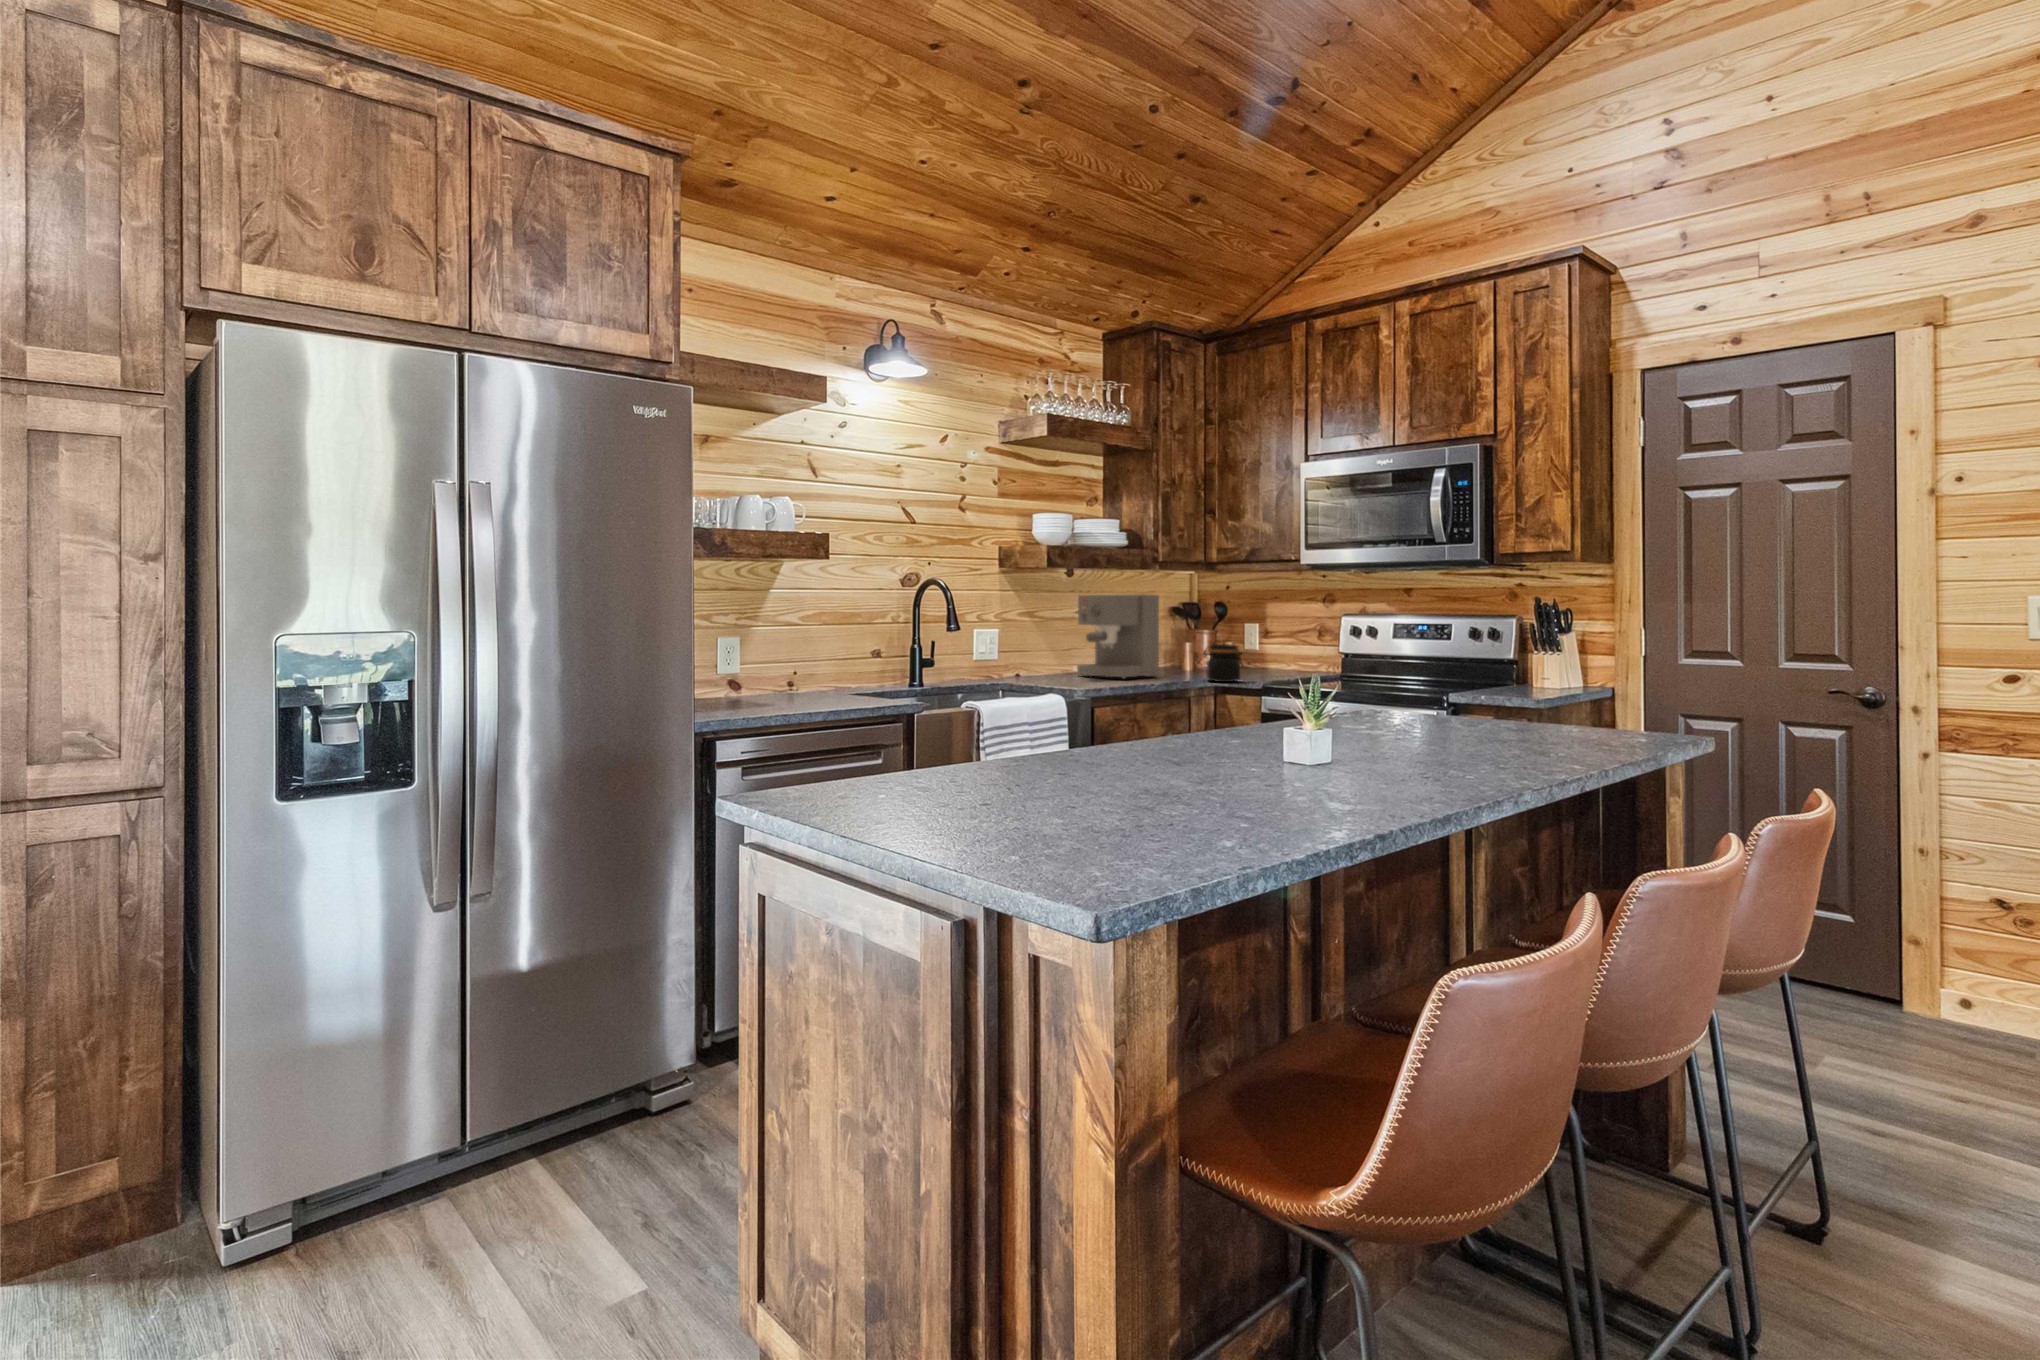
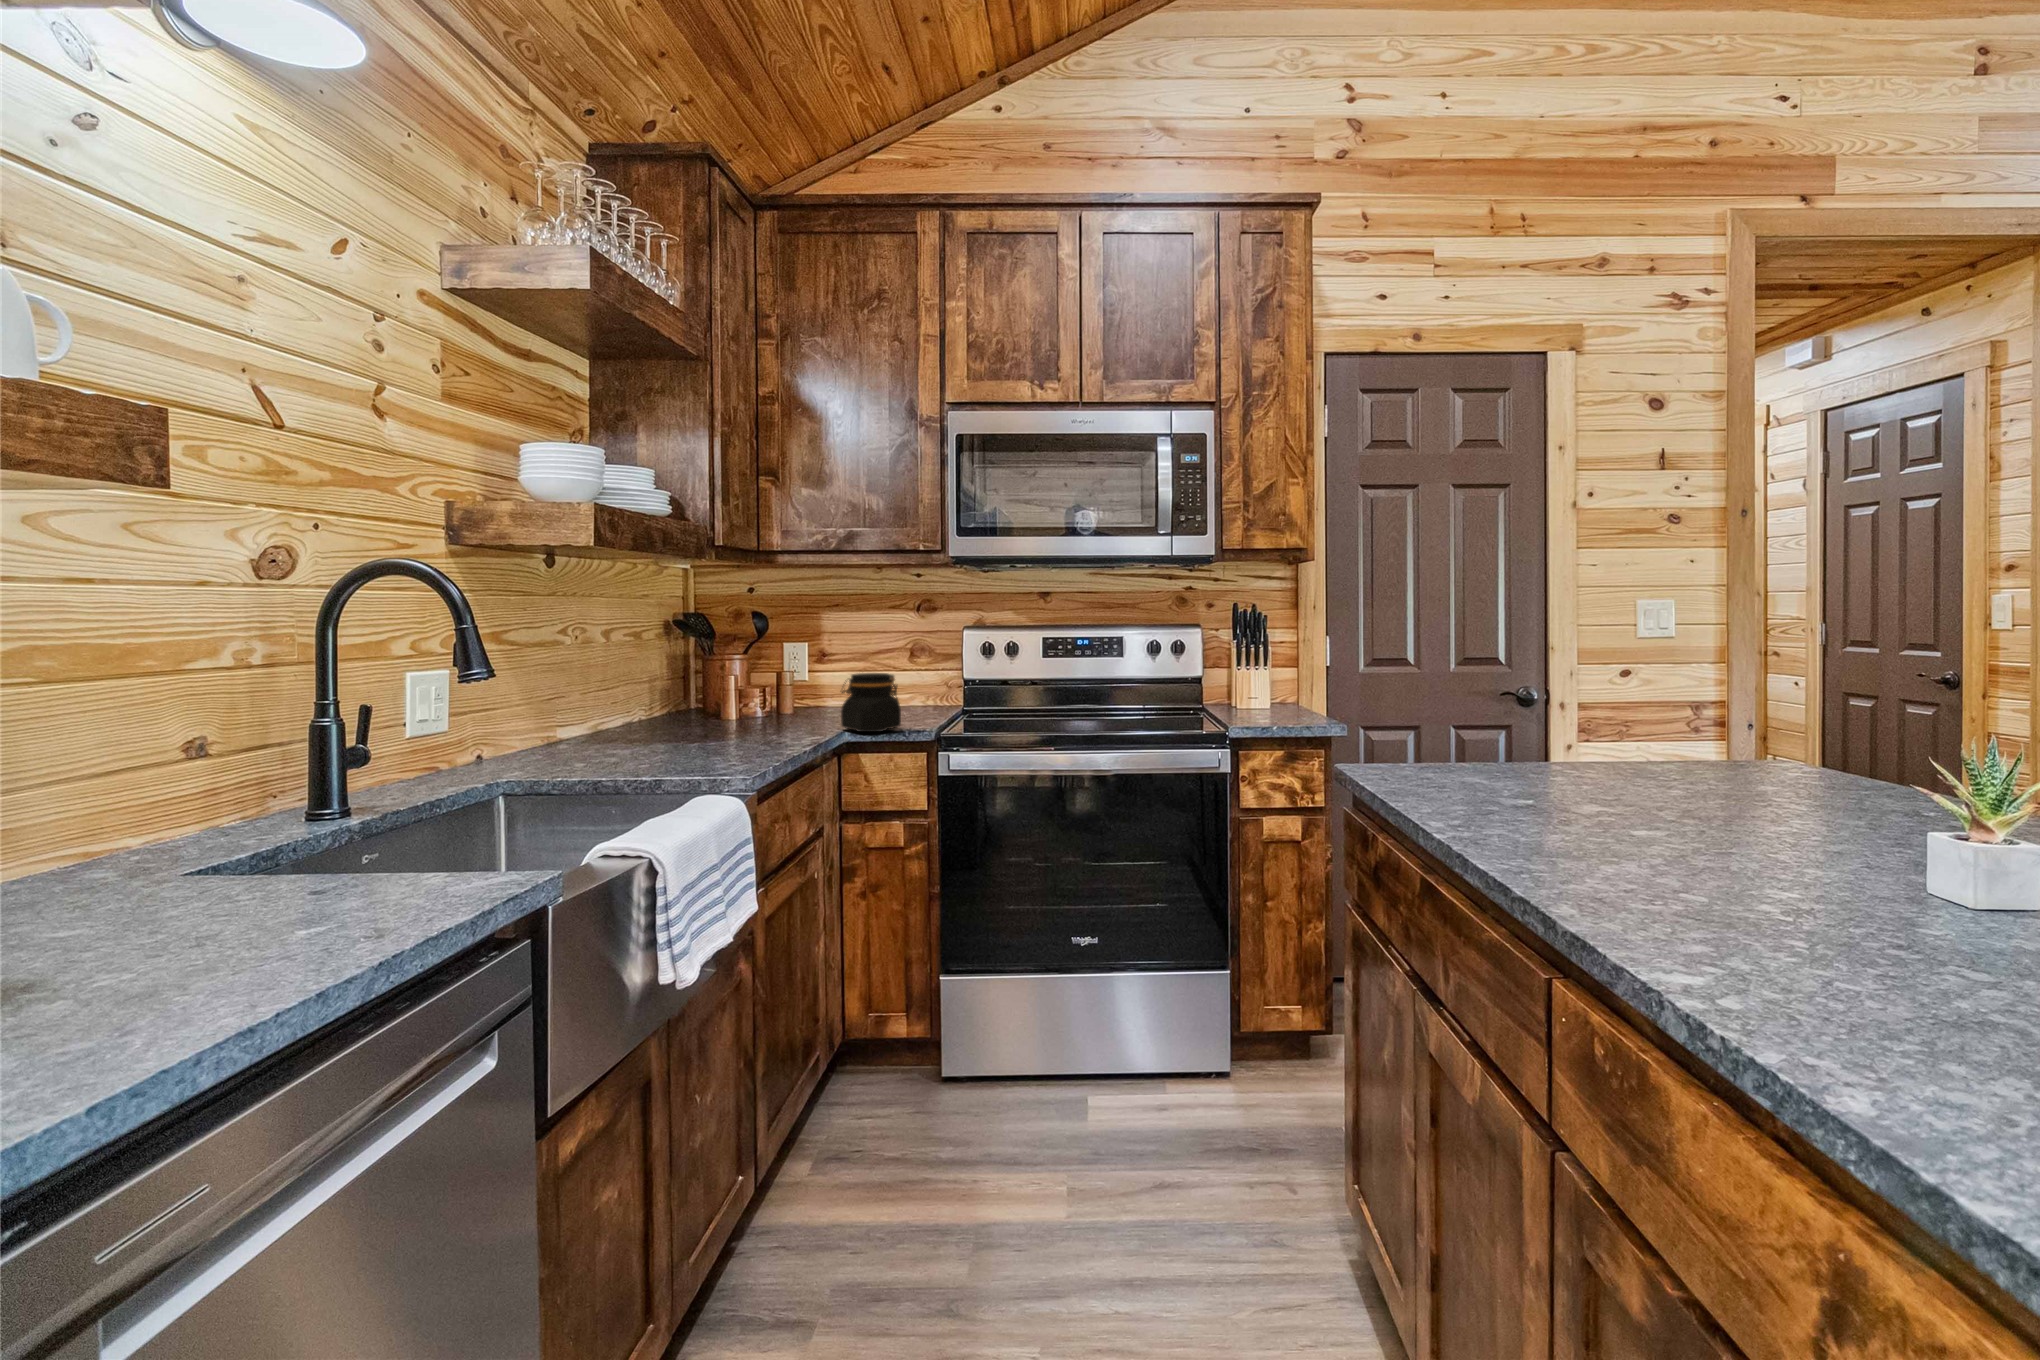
coffee maker: present [1077,594,1159,679] -> none [623,597,758,747]

